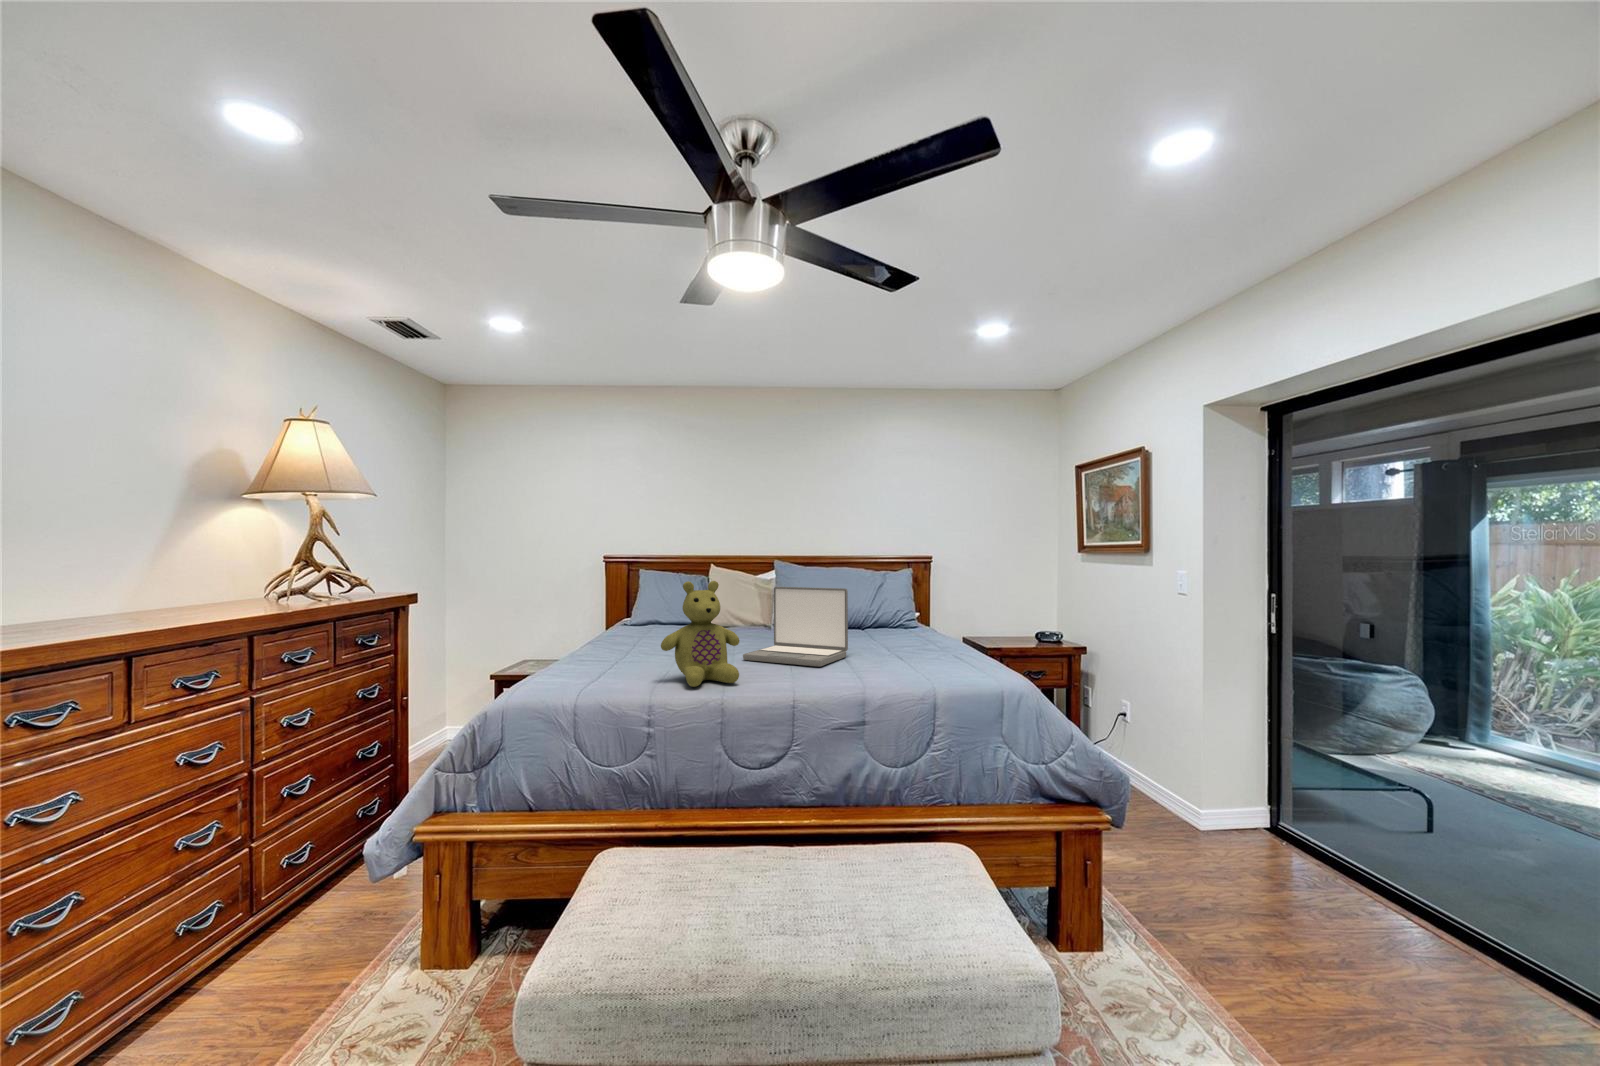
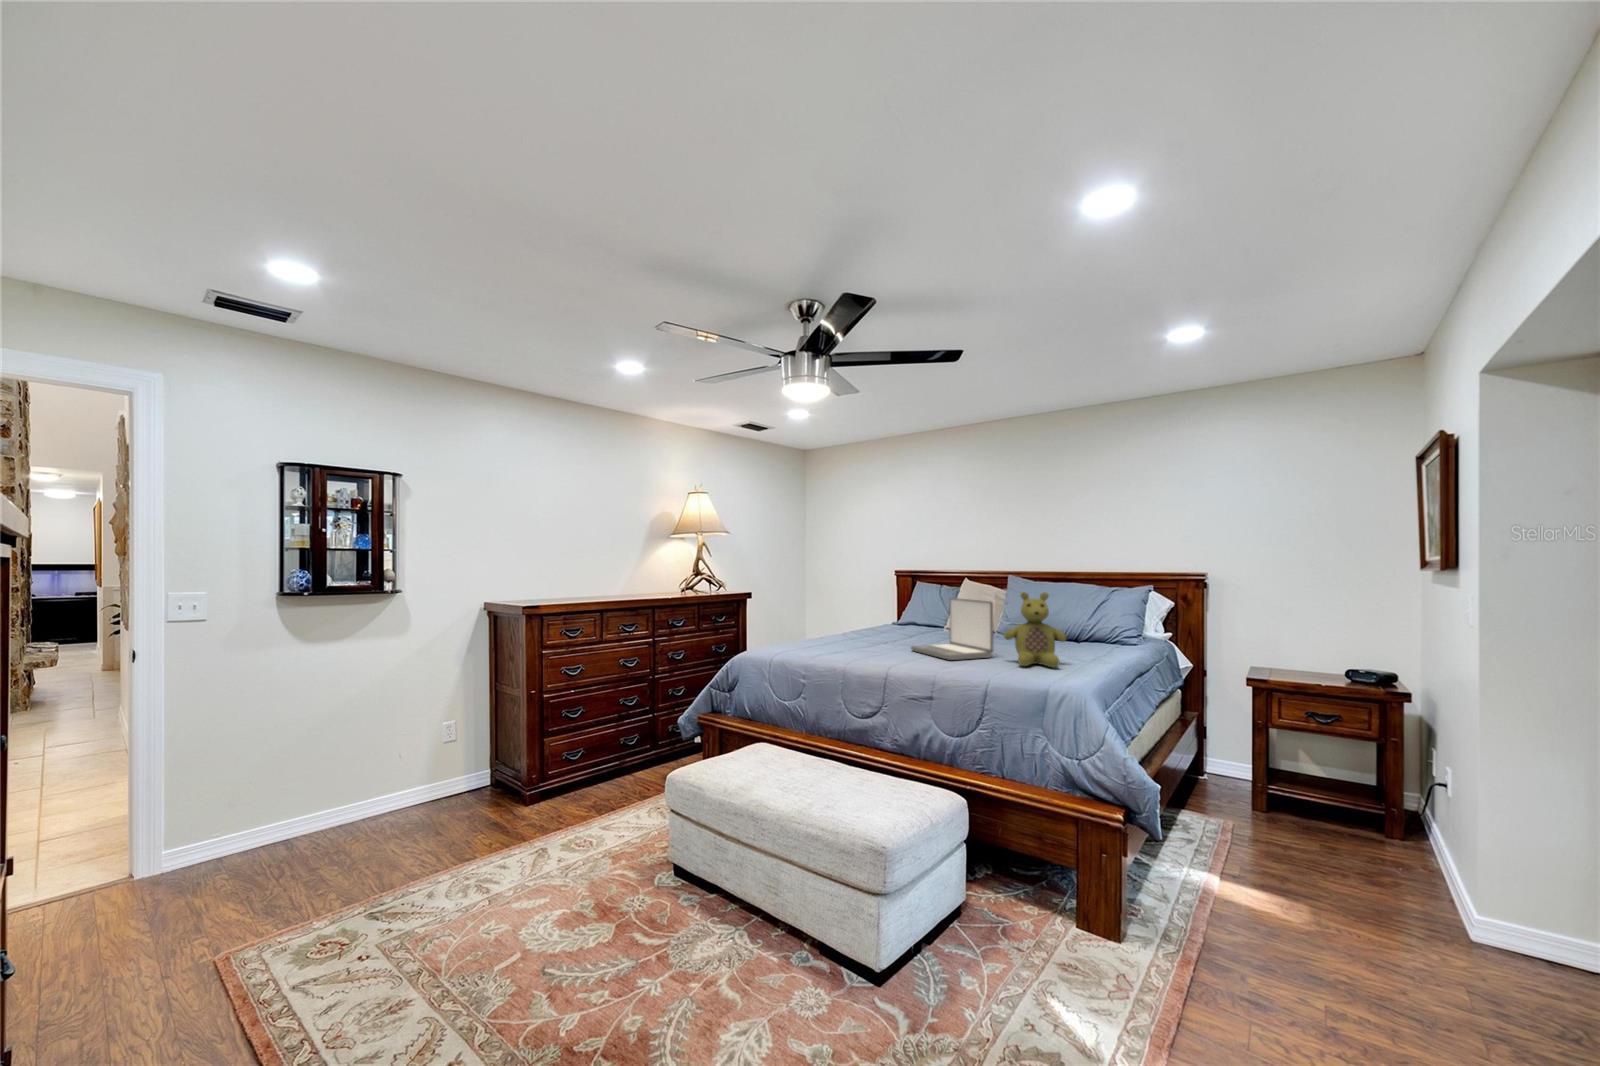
stuffed bear: present [661,581,740,687] -> present [1004,592,1066,667]

